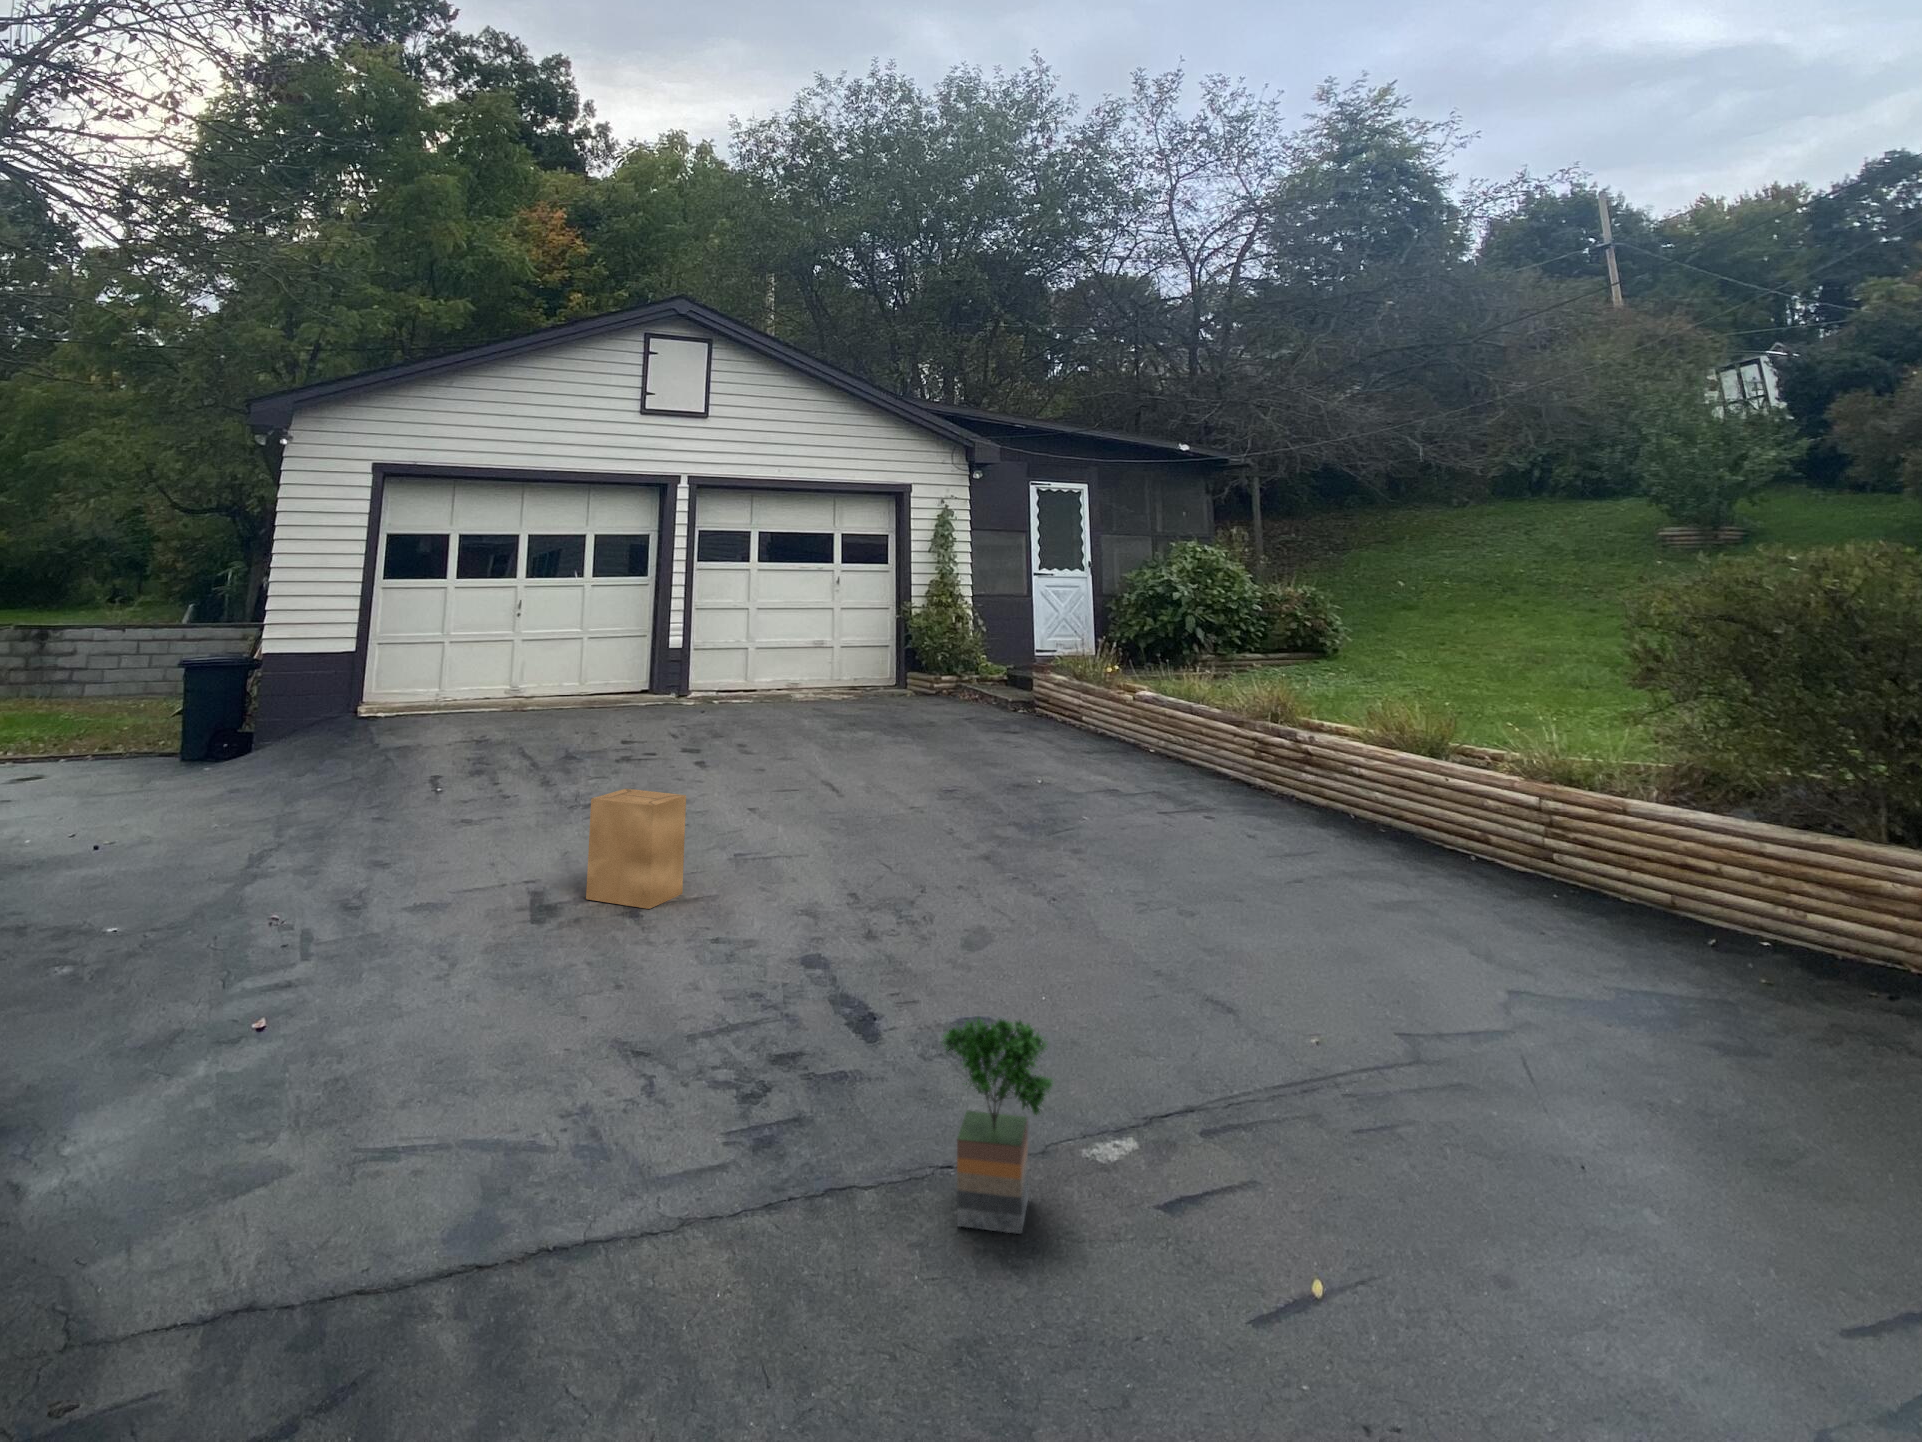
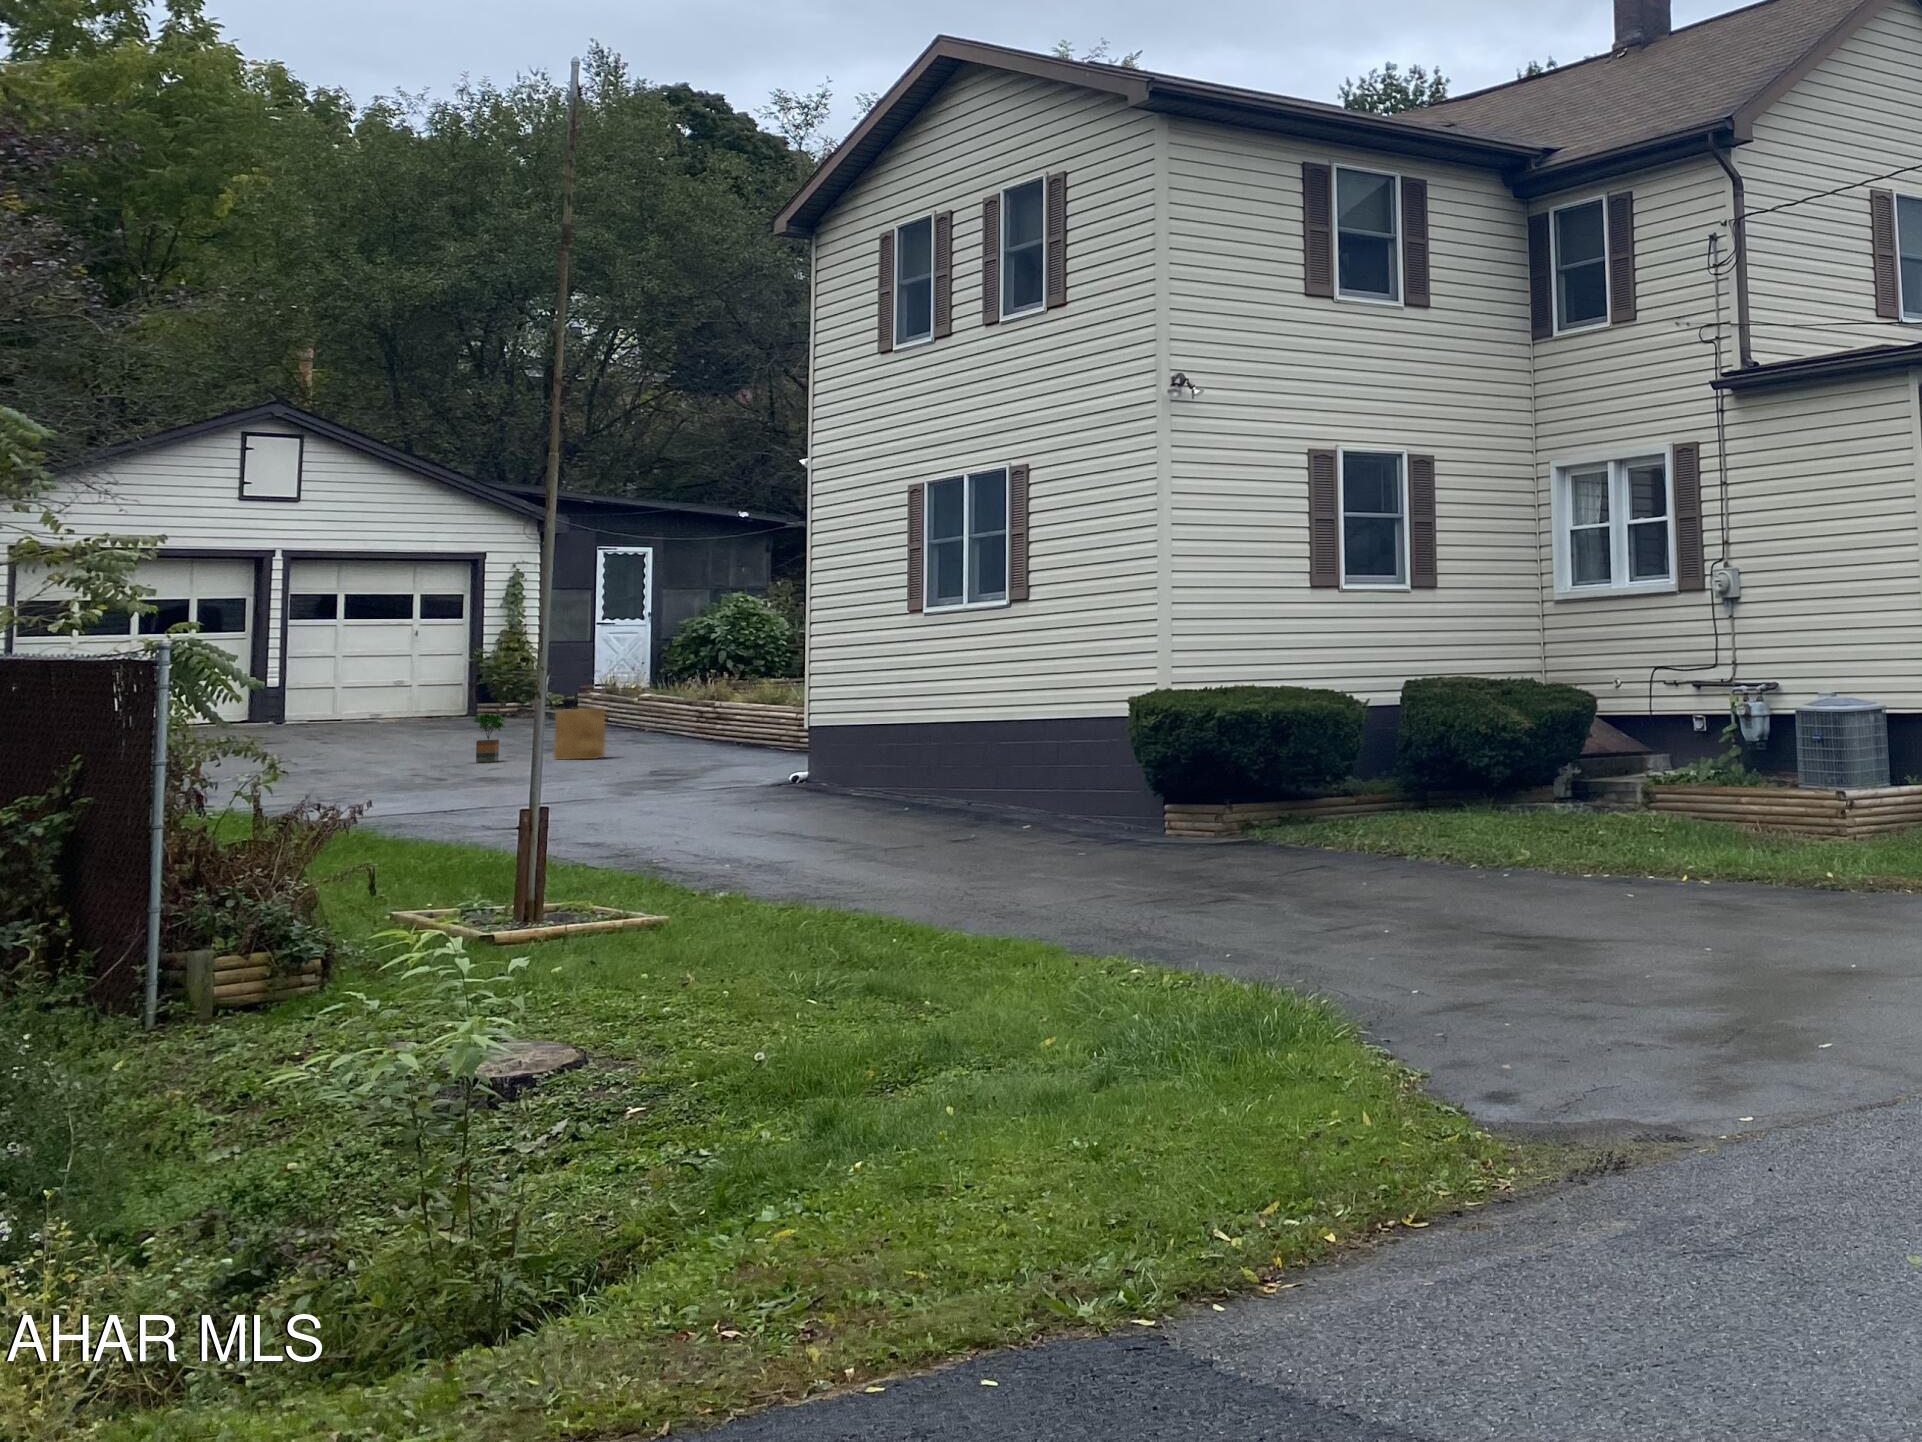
cardboard box: present [586,789,686,909] -> present [554,709,605,760]

